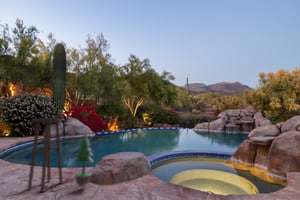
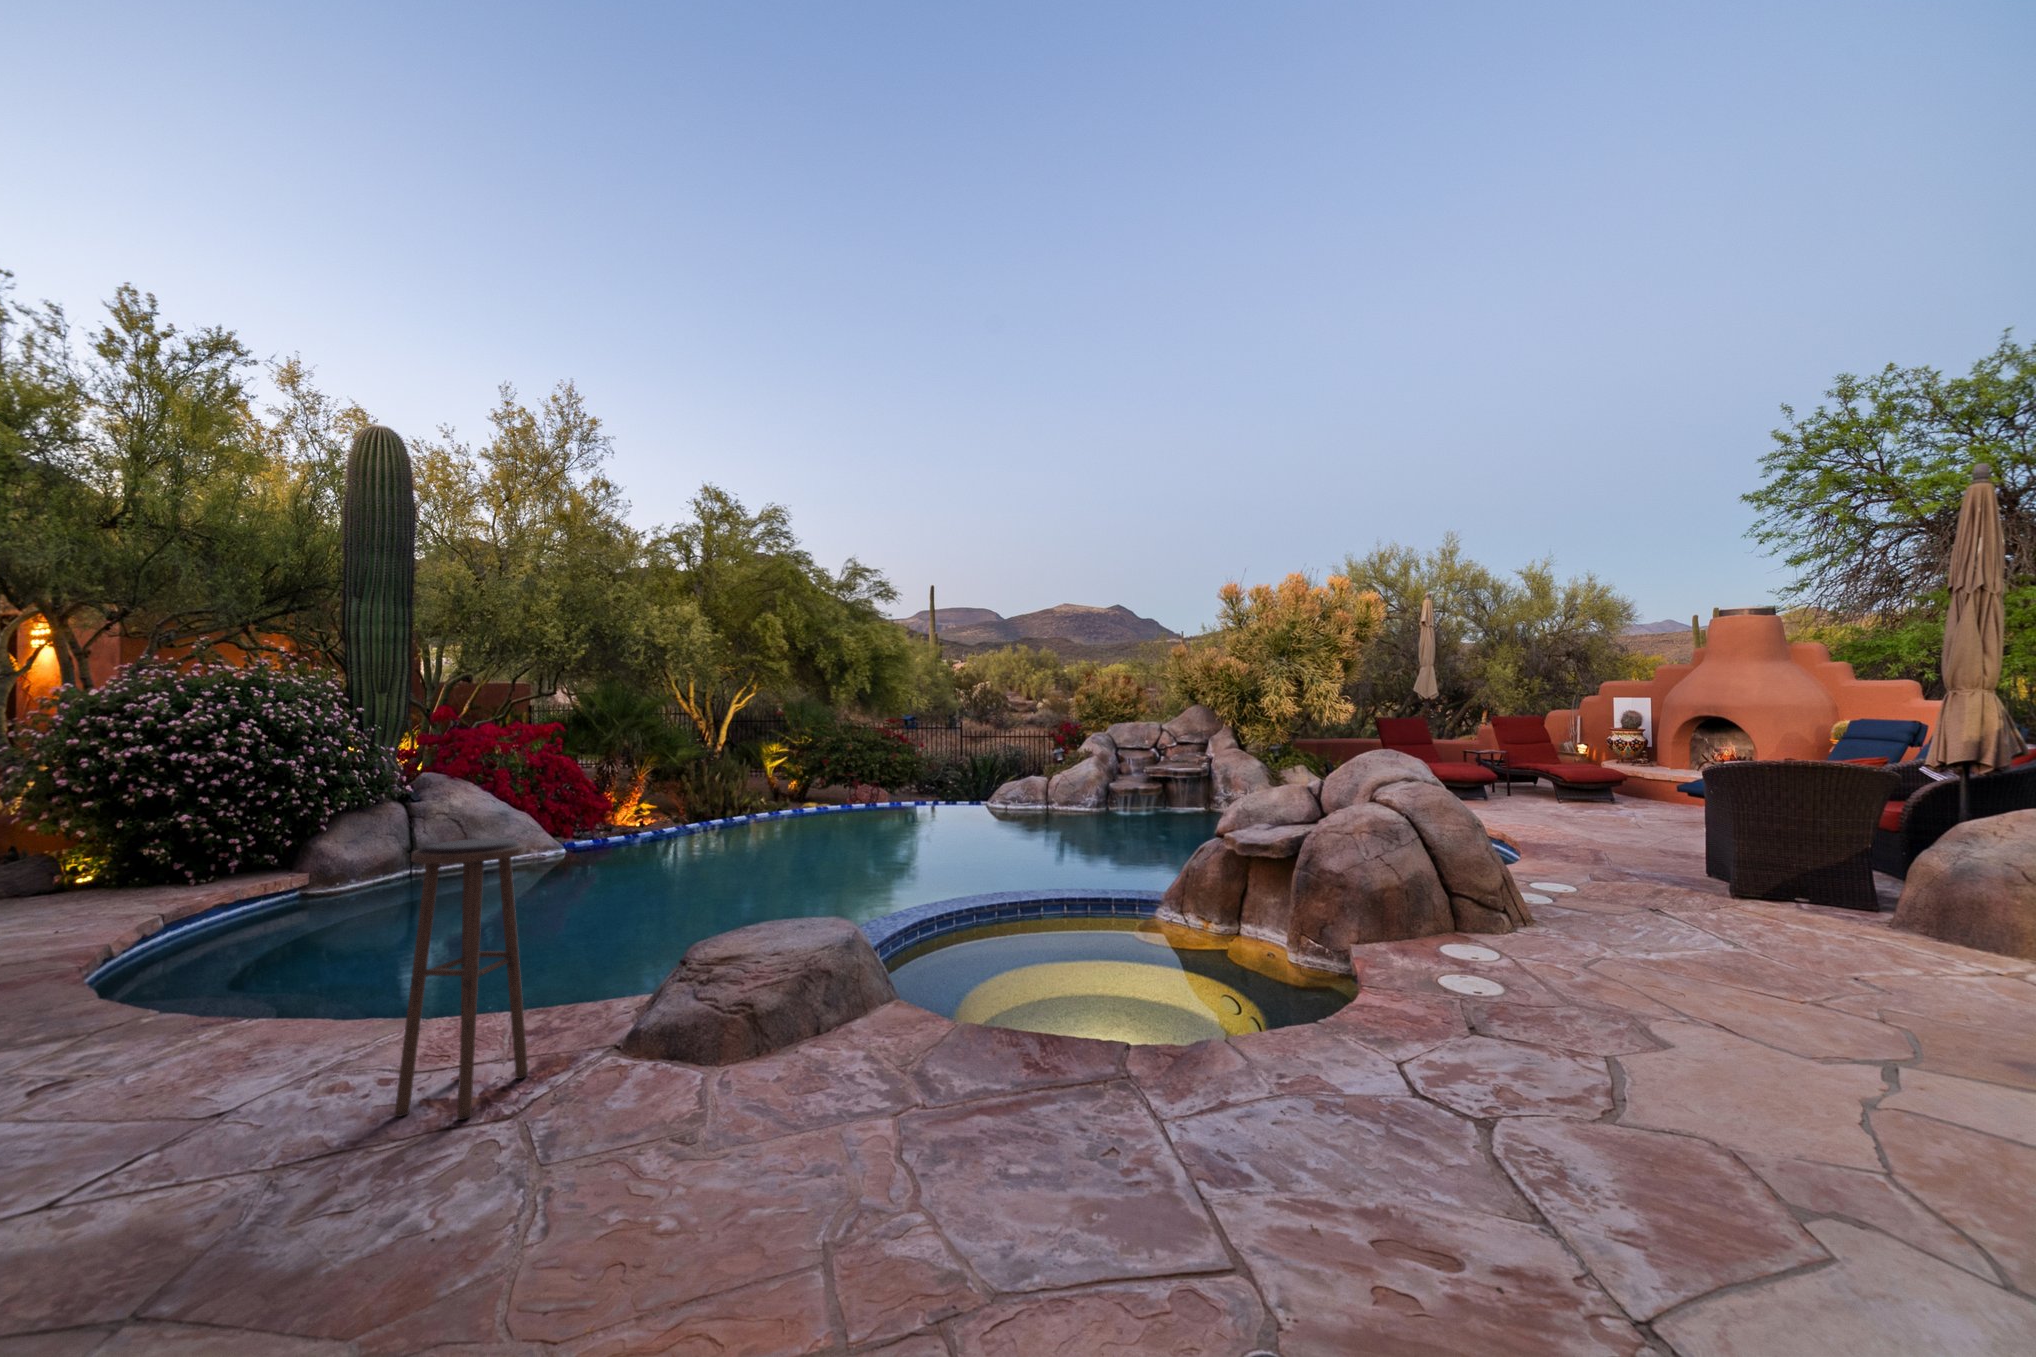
potted tree: present [75,134,93,188] -> none [581,887,659,1085]

